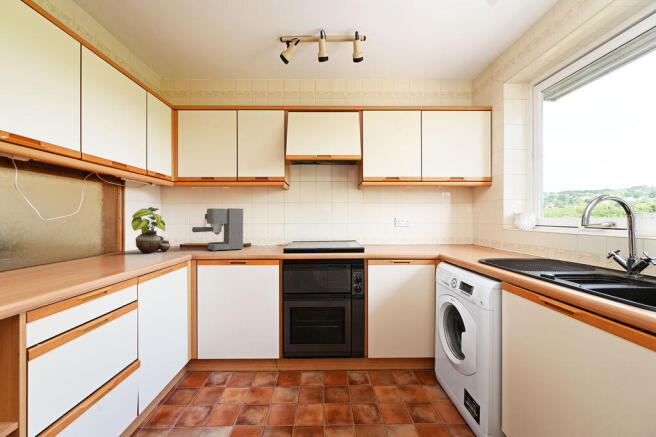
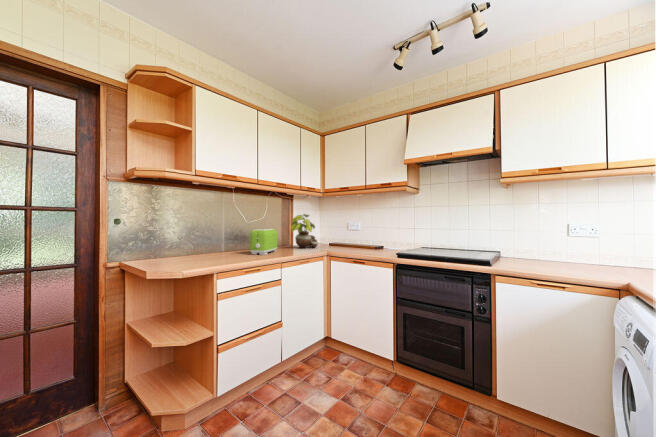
coffee maker: present [192,208,243,251] -> none [331,214,370,251]
toaster: none [66,228,111,268] -> present [250,229,277,255]

